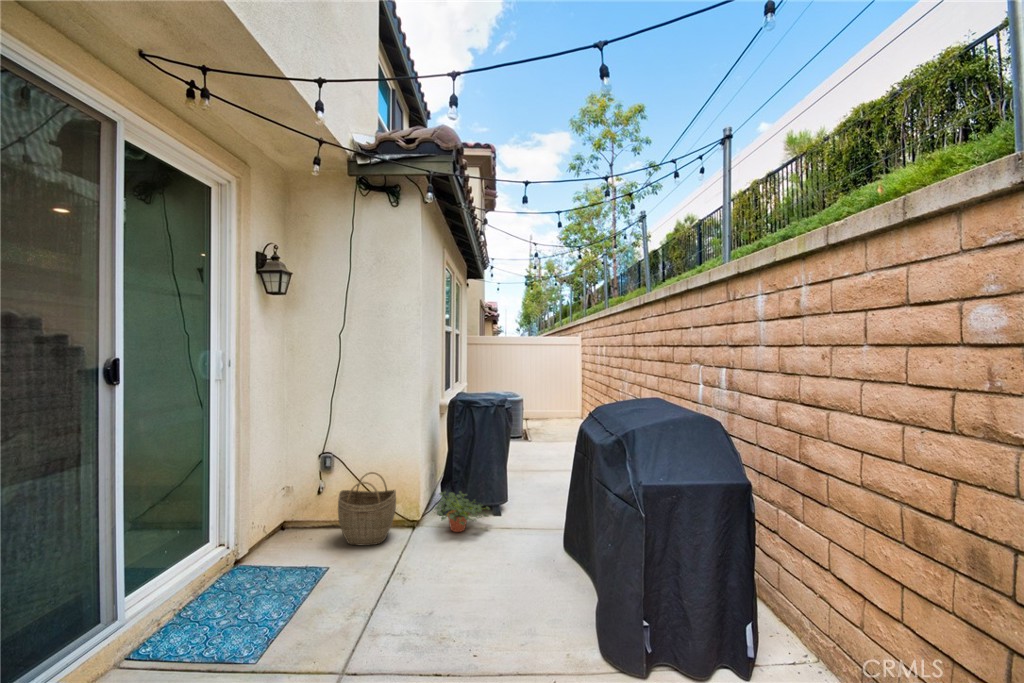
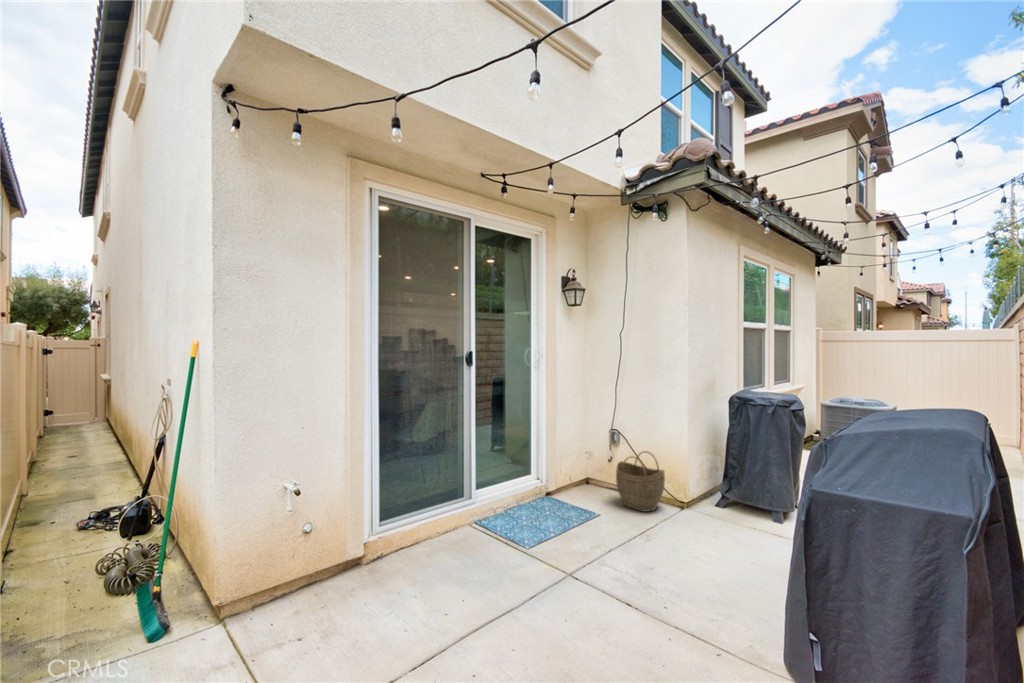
potted plant: present [436,491,490,532] -> none [699,483,762,524]

